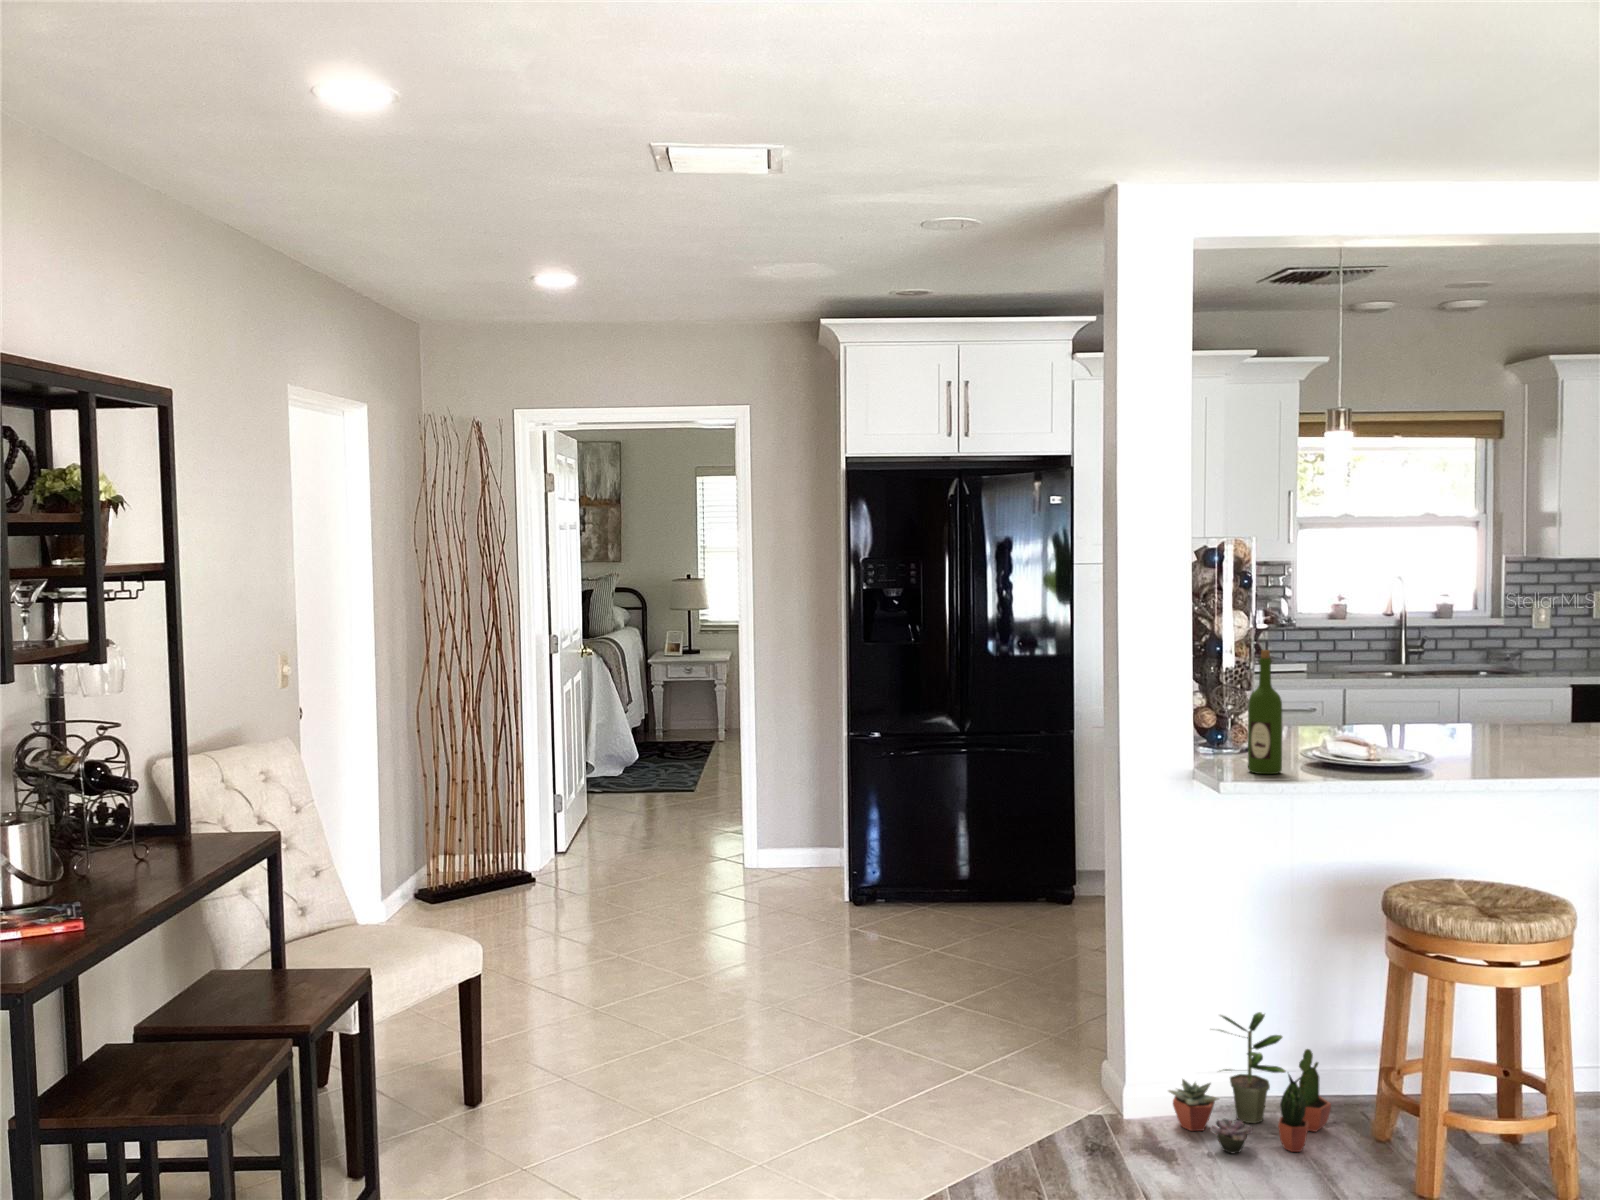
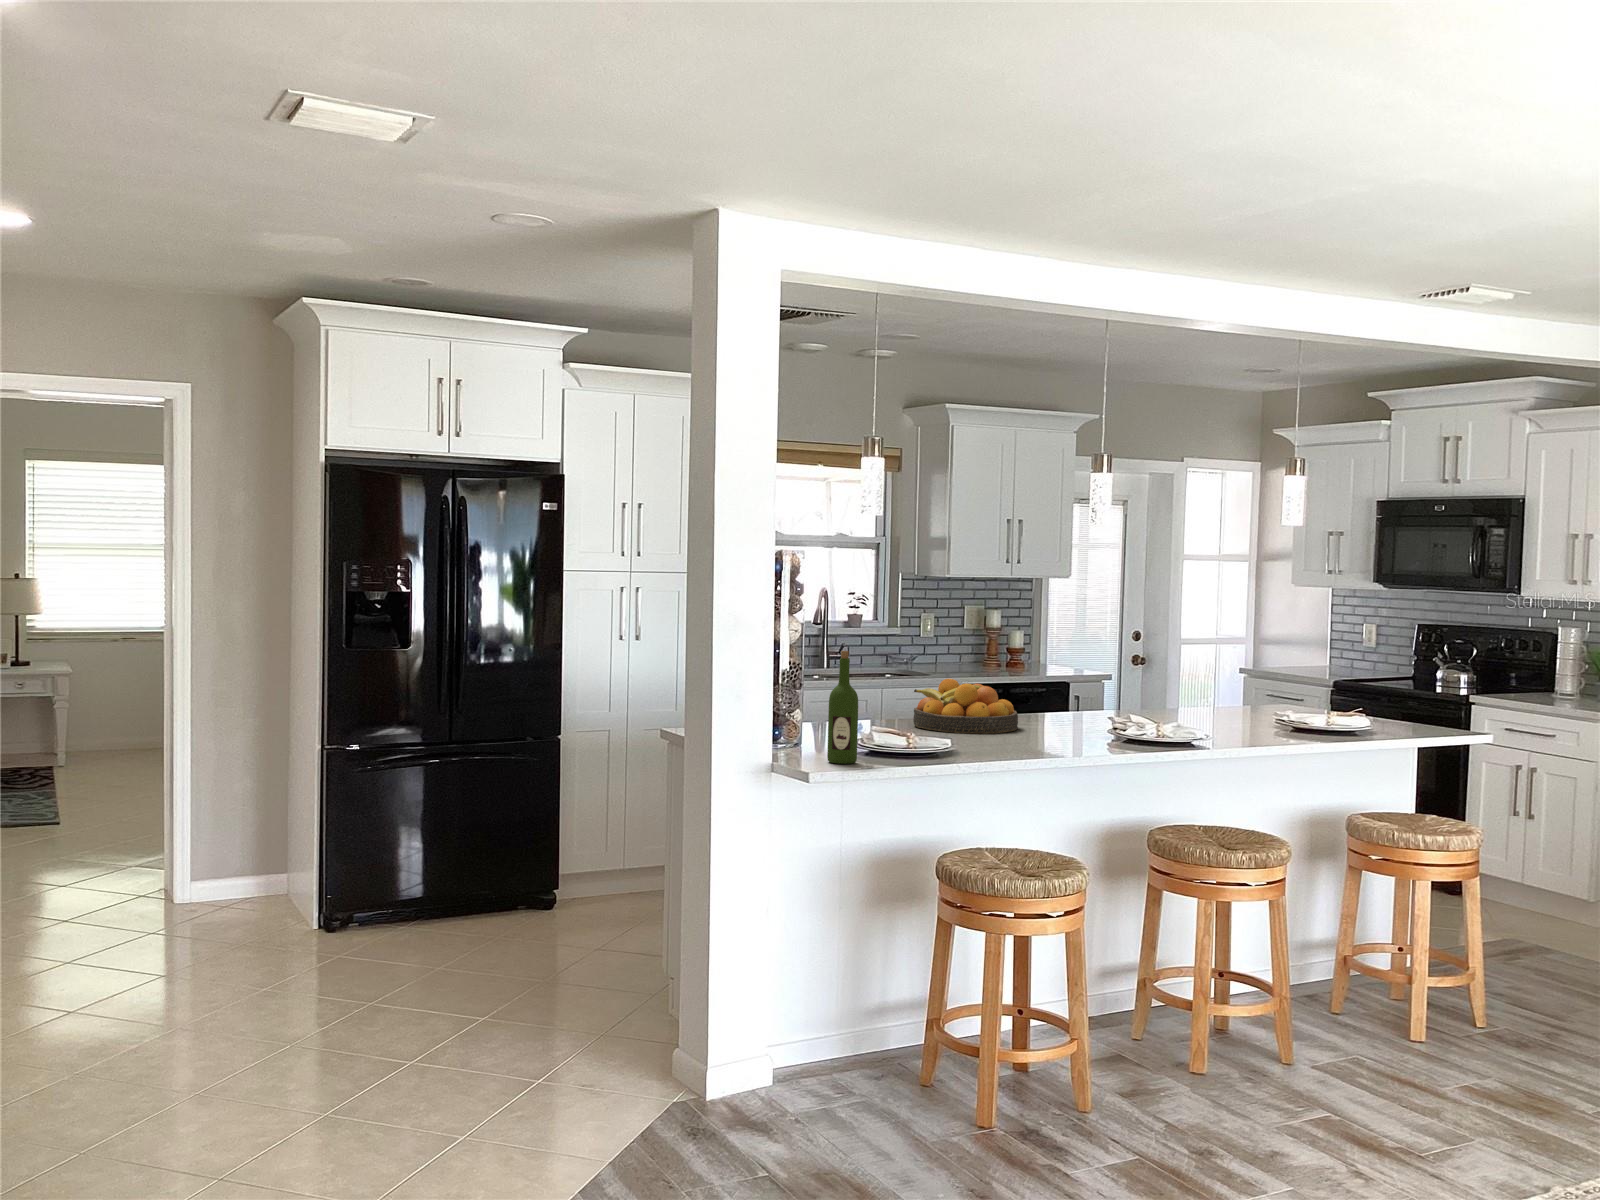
fruit bowl: none [1420,680,1556,746] -> present [913,679,1018,734]
potted plant: present [1169,1012,1331,1154] -> none [747,983,881,1116]

